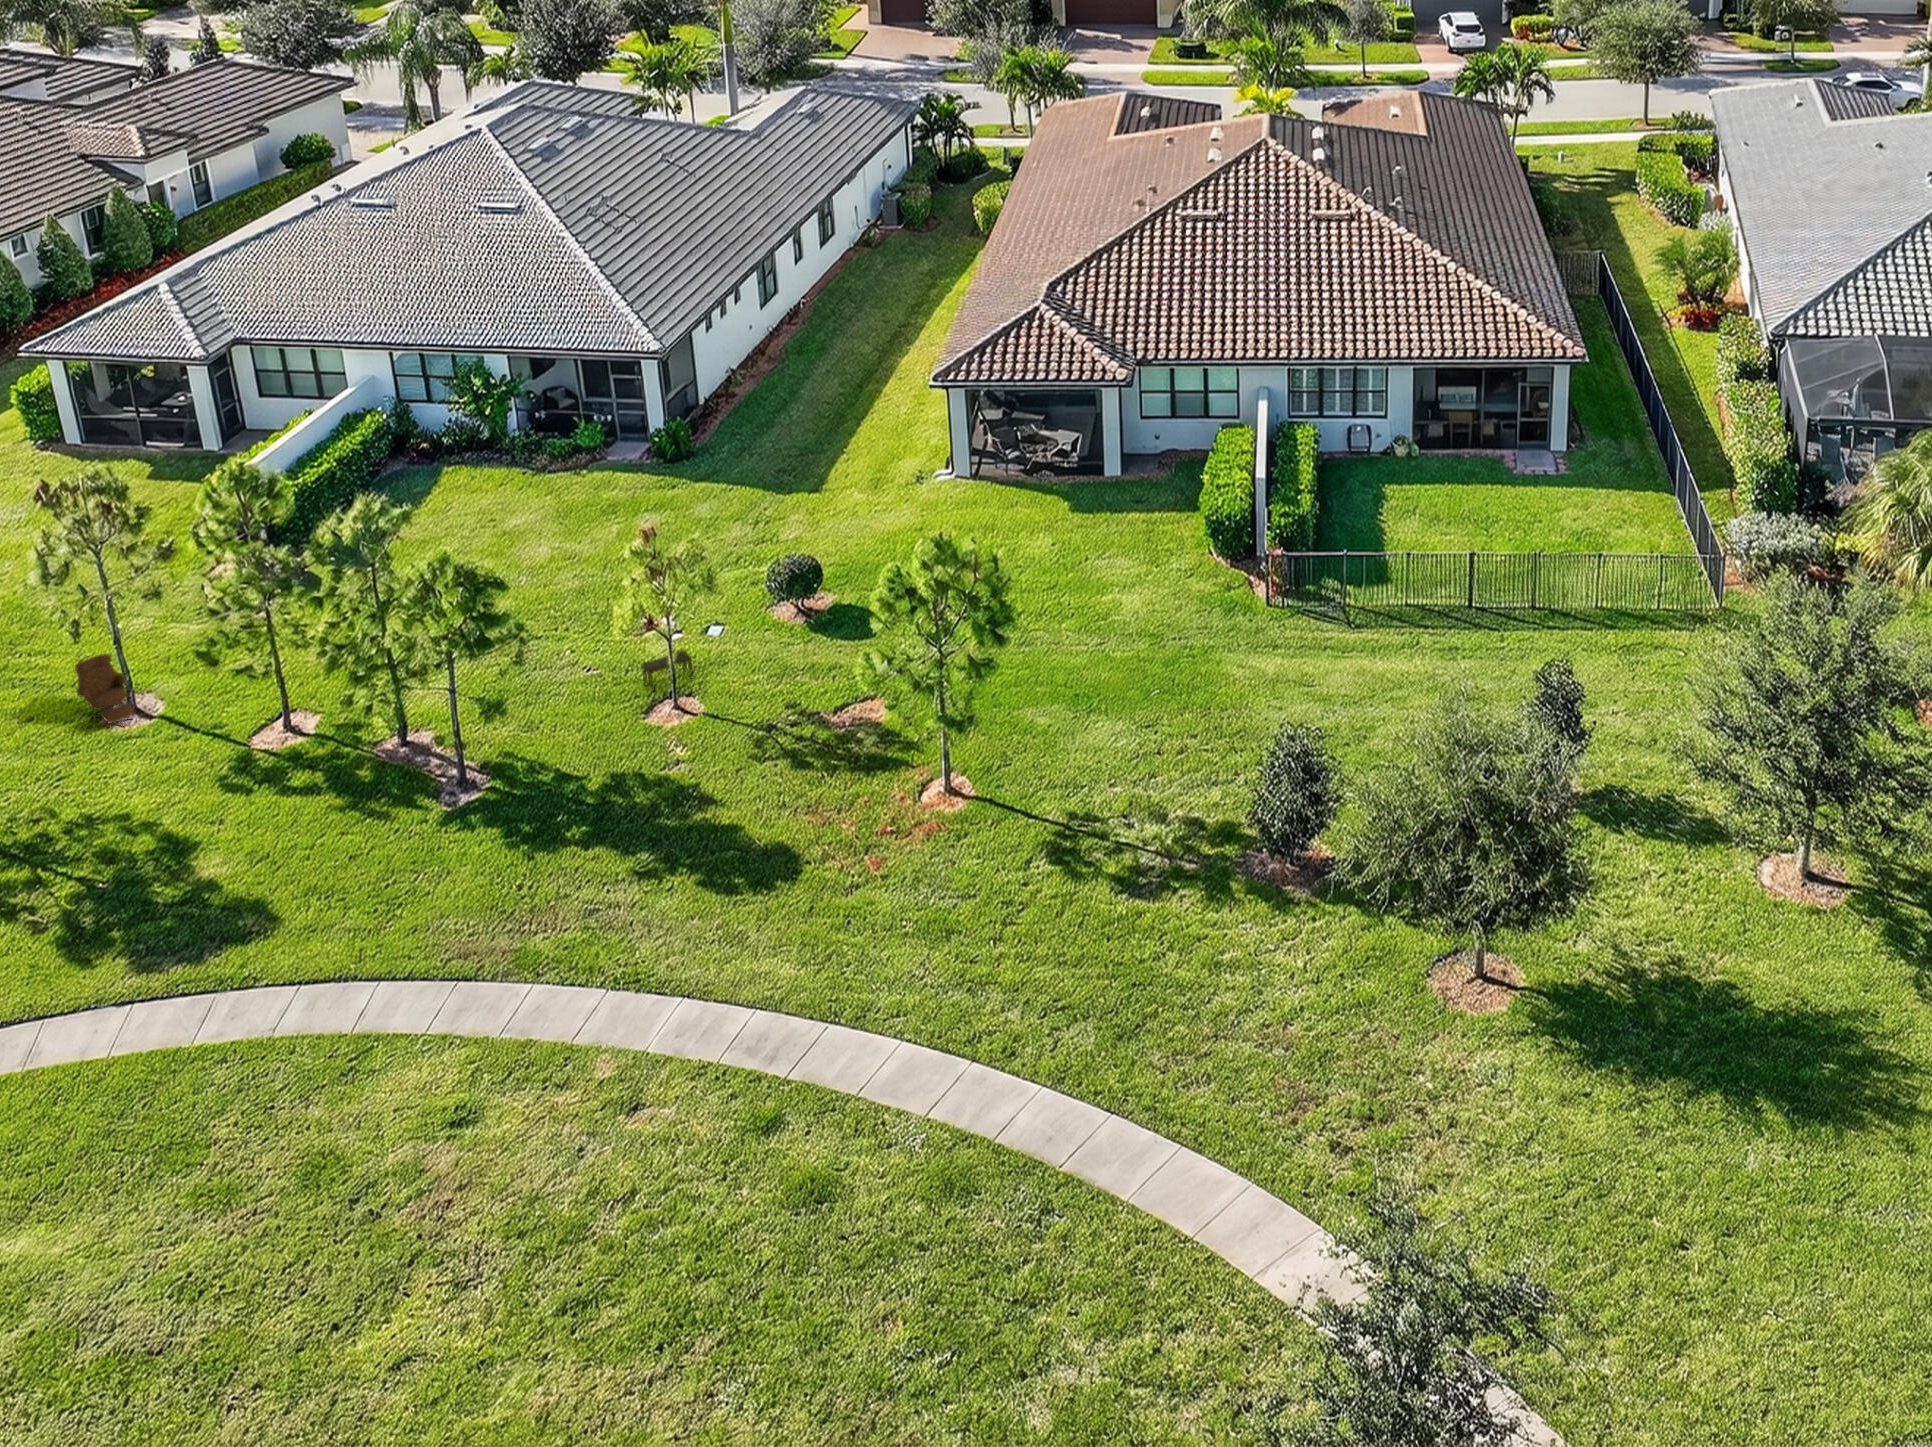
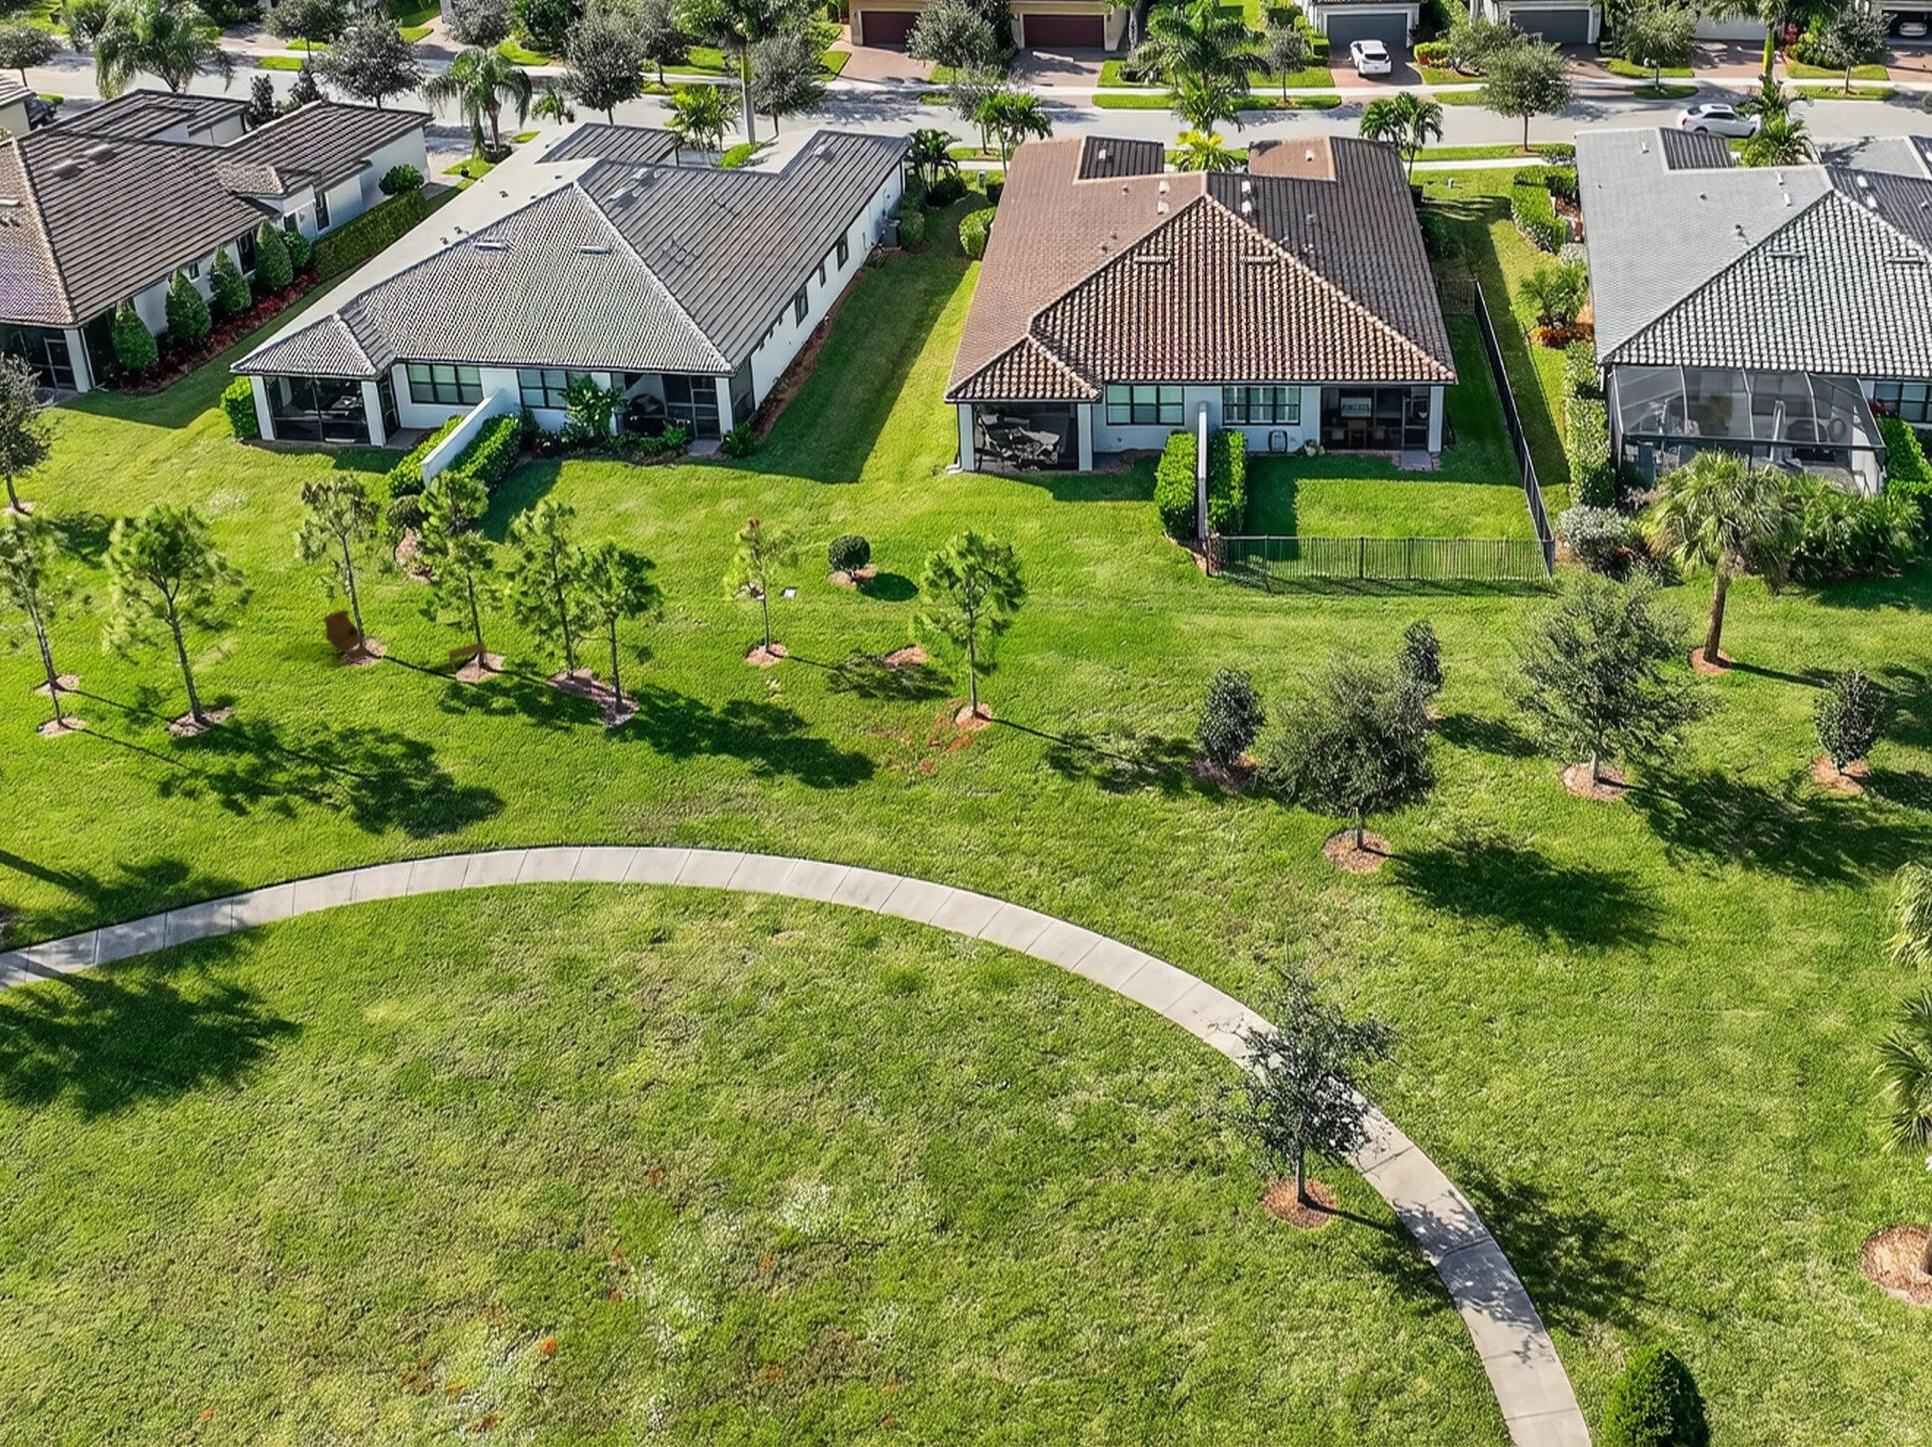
bench: present [642,649,693,691] -> present [448,642,488,672]

